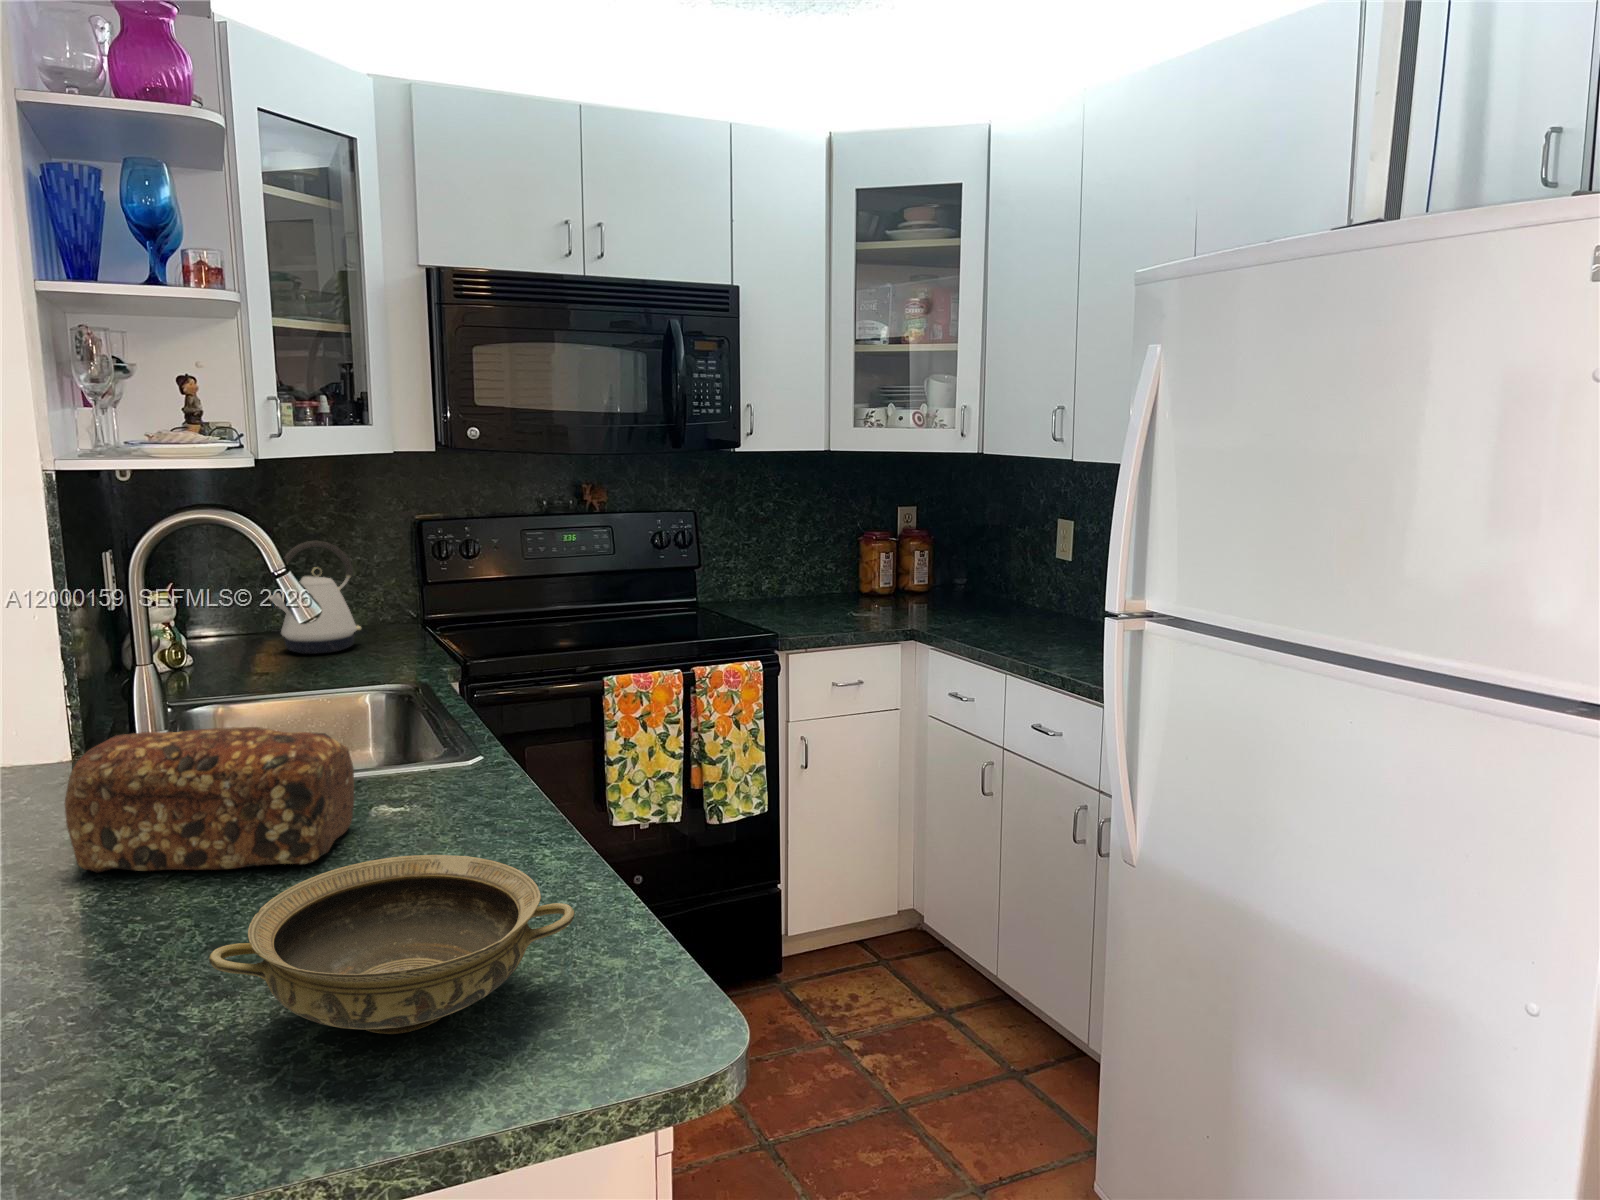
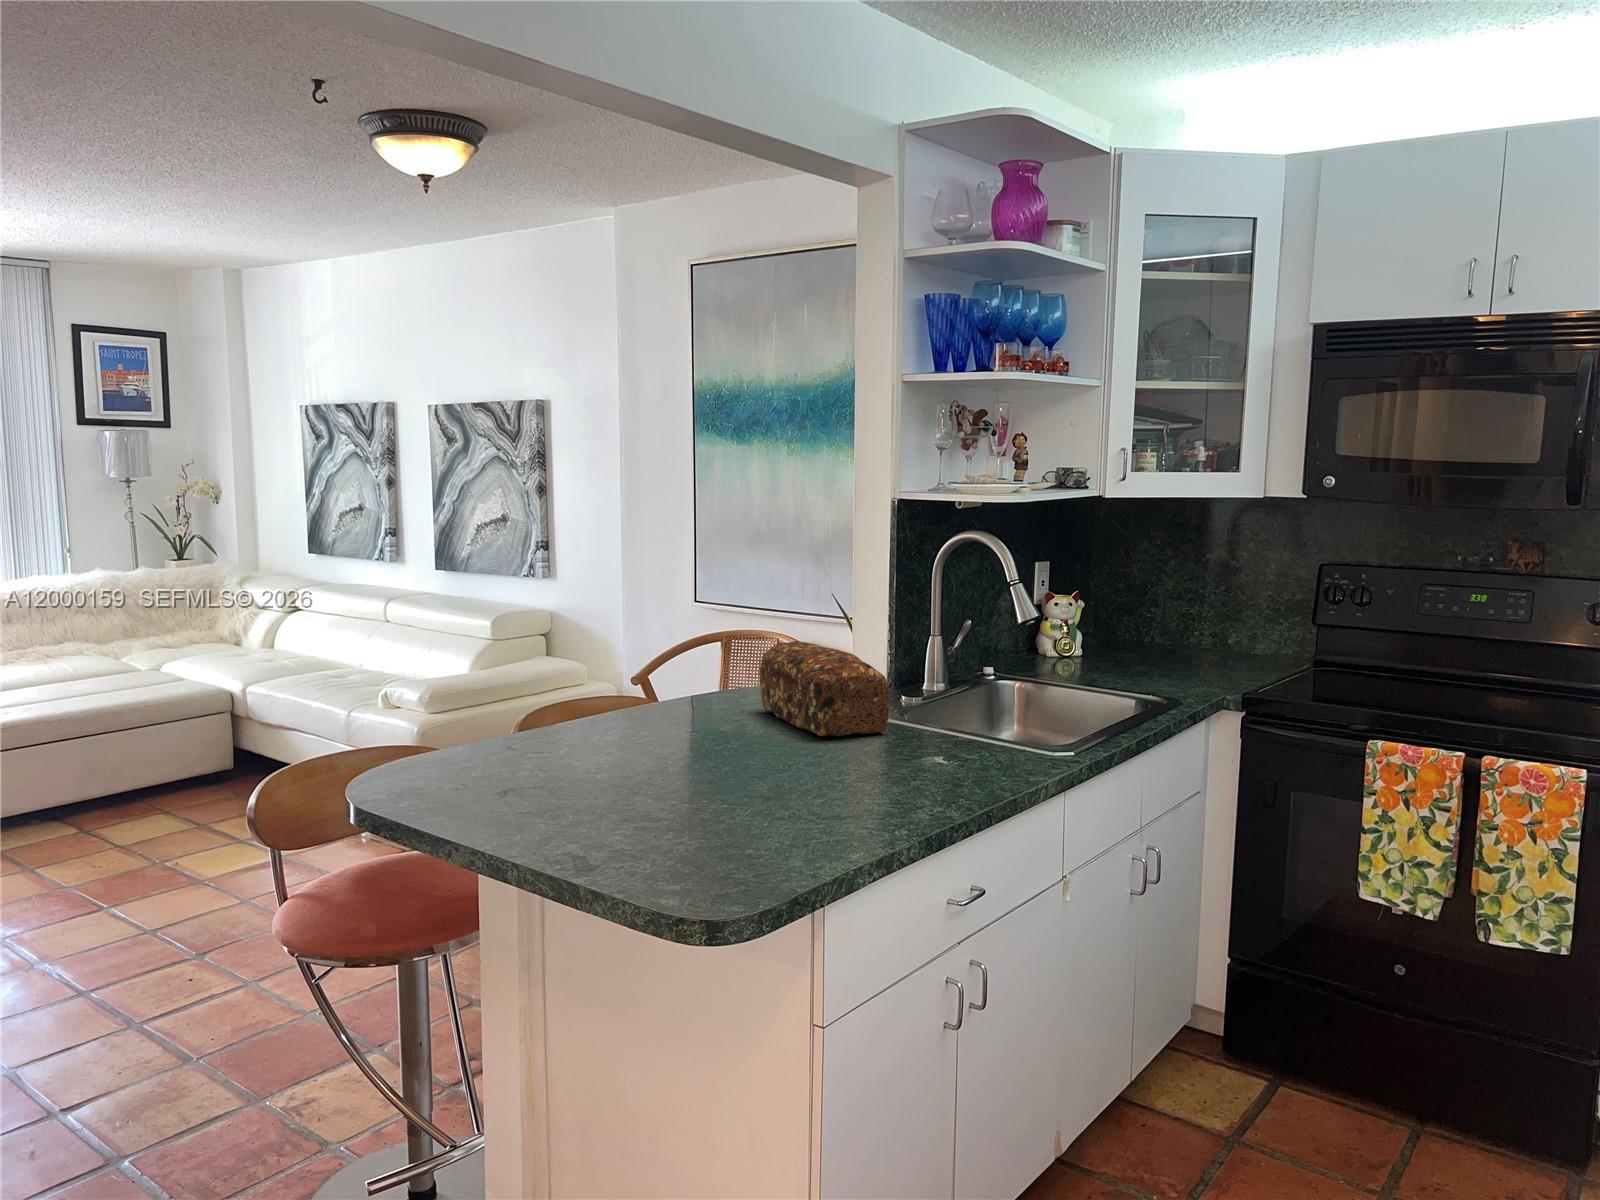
kettle: present [269,540,361,654] -> none [1140,567,1215,663]
ceramic bowl: present [209,855,575,1034] -> none [618,710,769,793]

